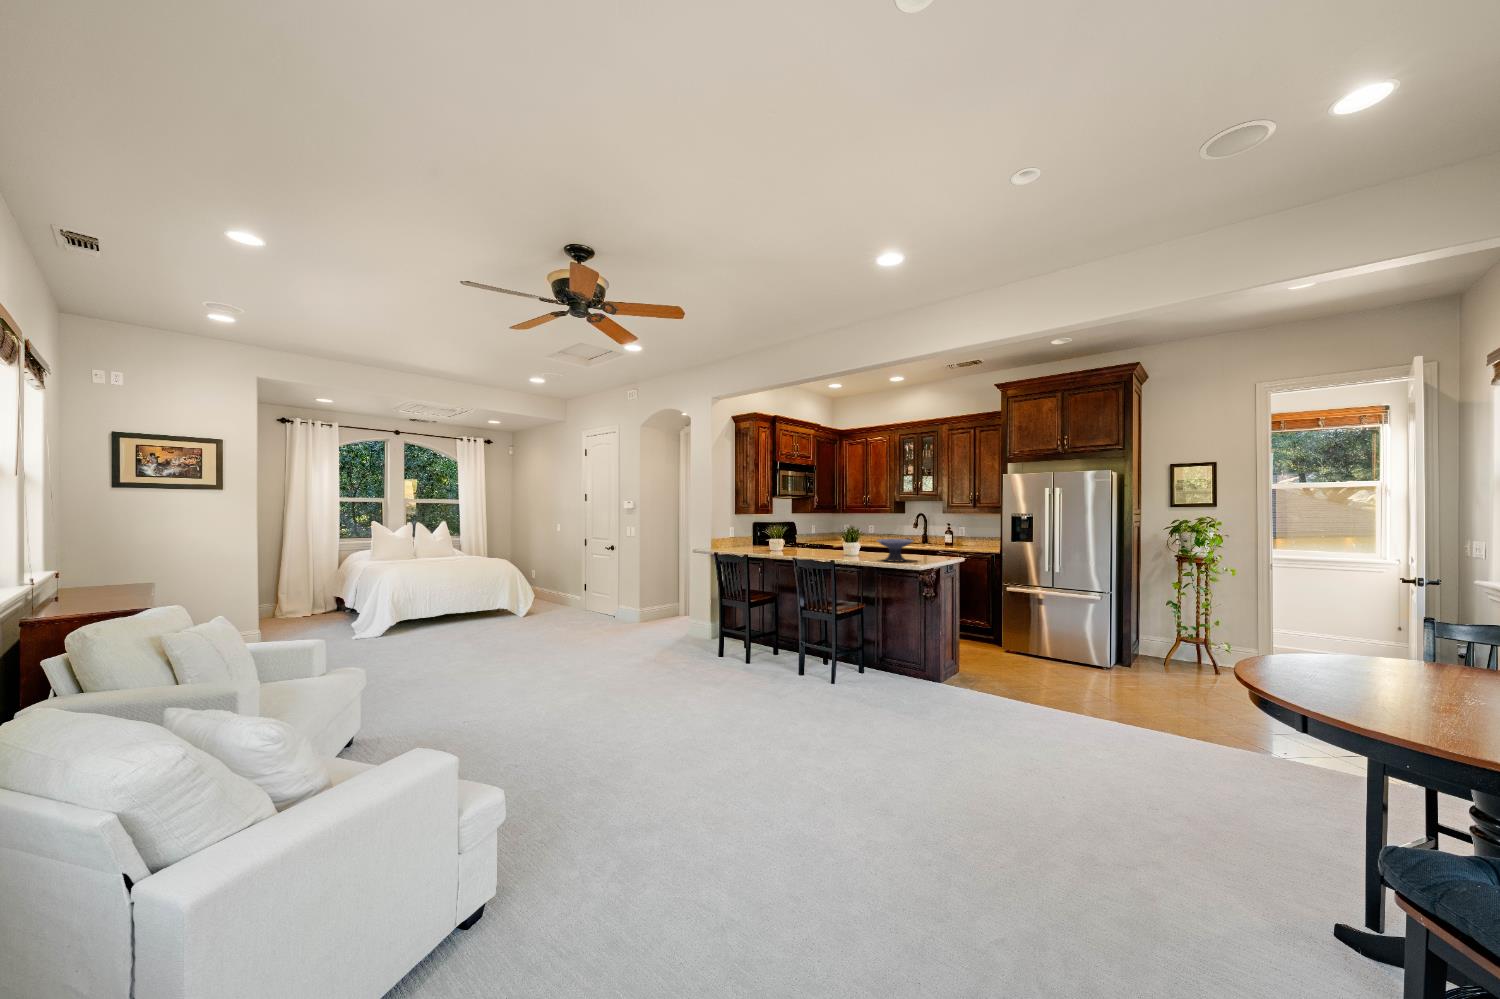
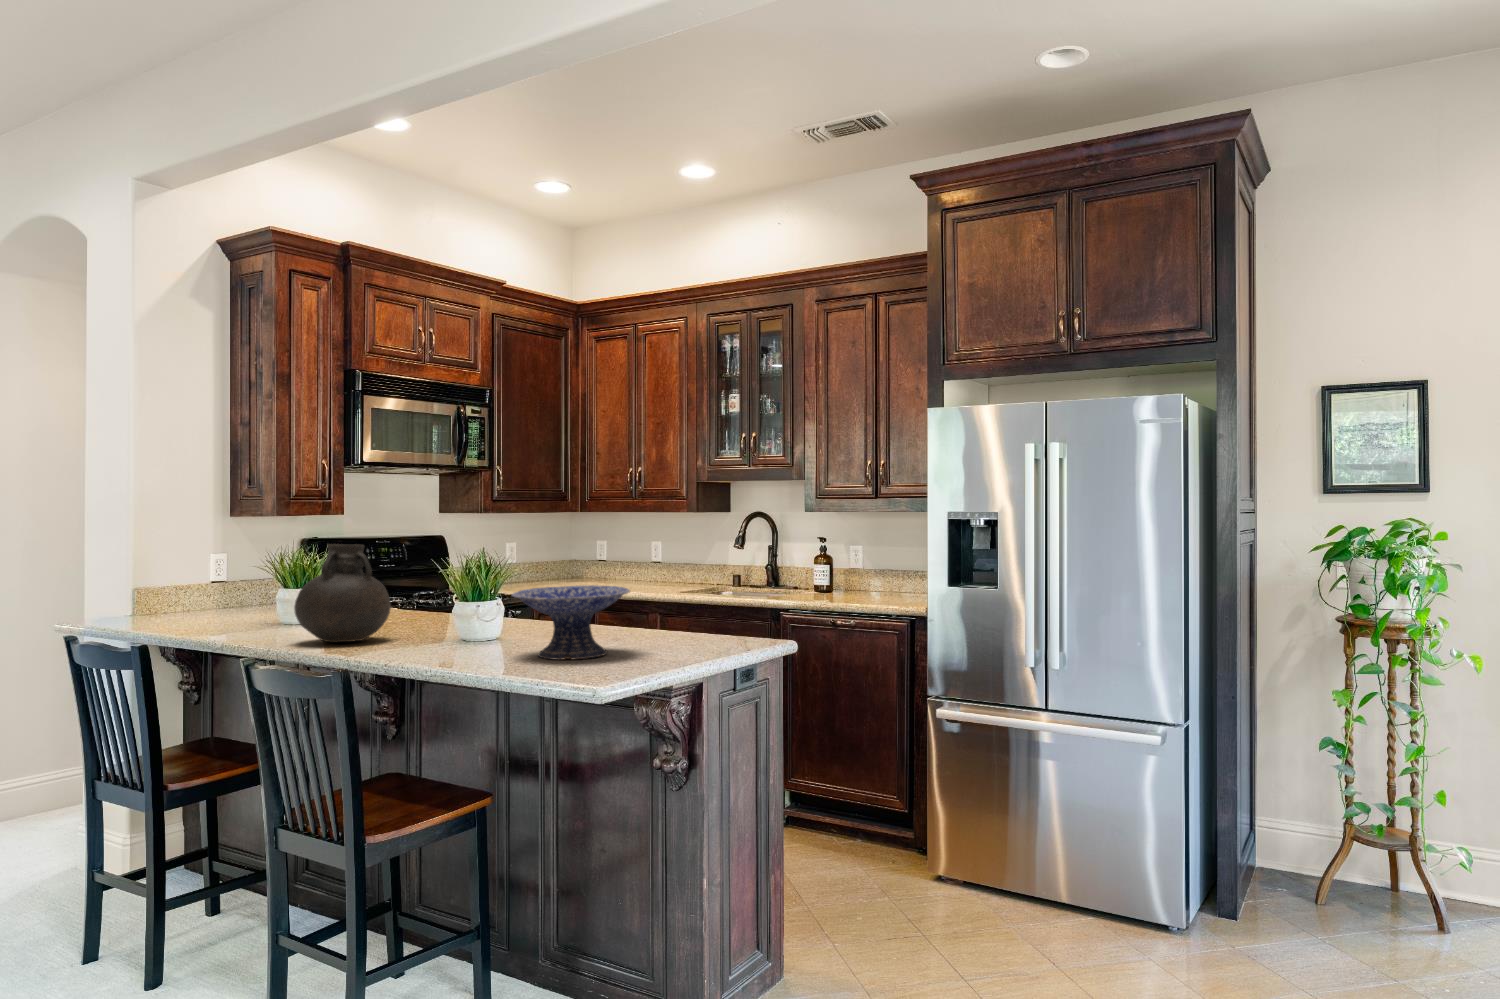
vase: none [796,525,824,556] -> present [294,544,391,642]

